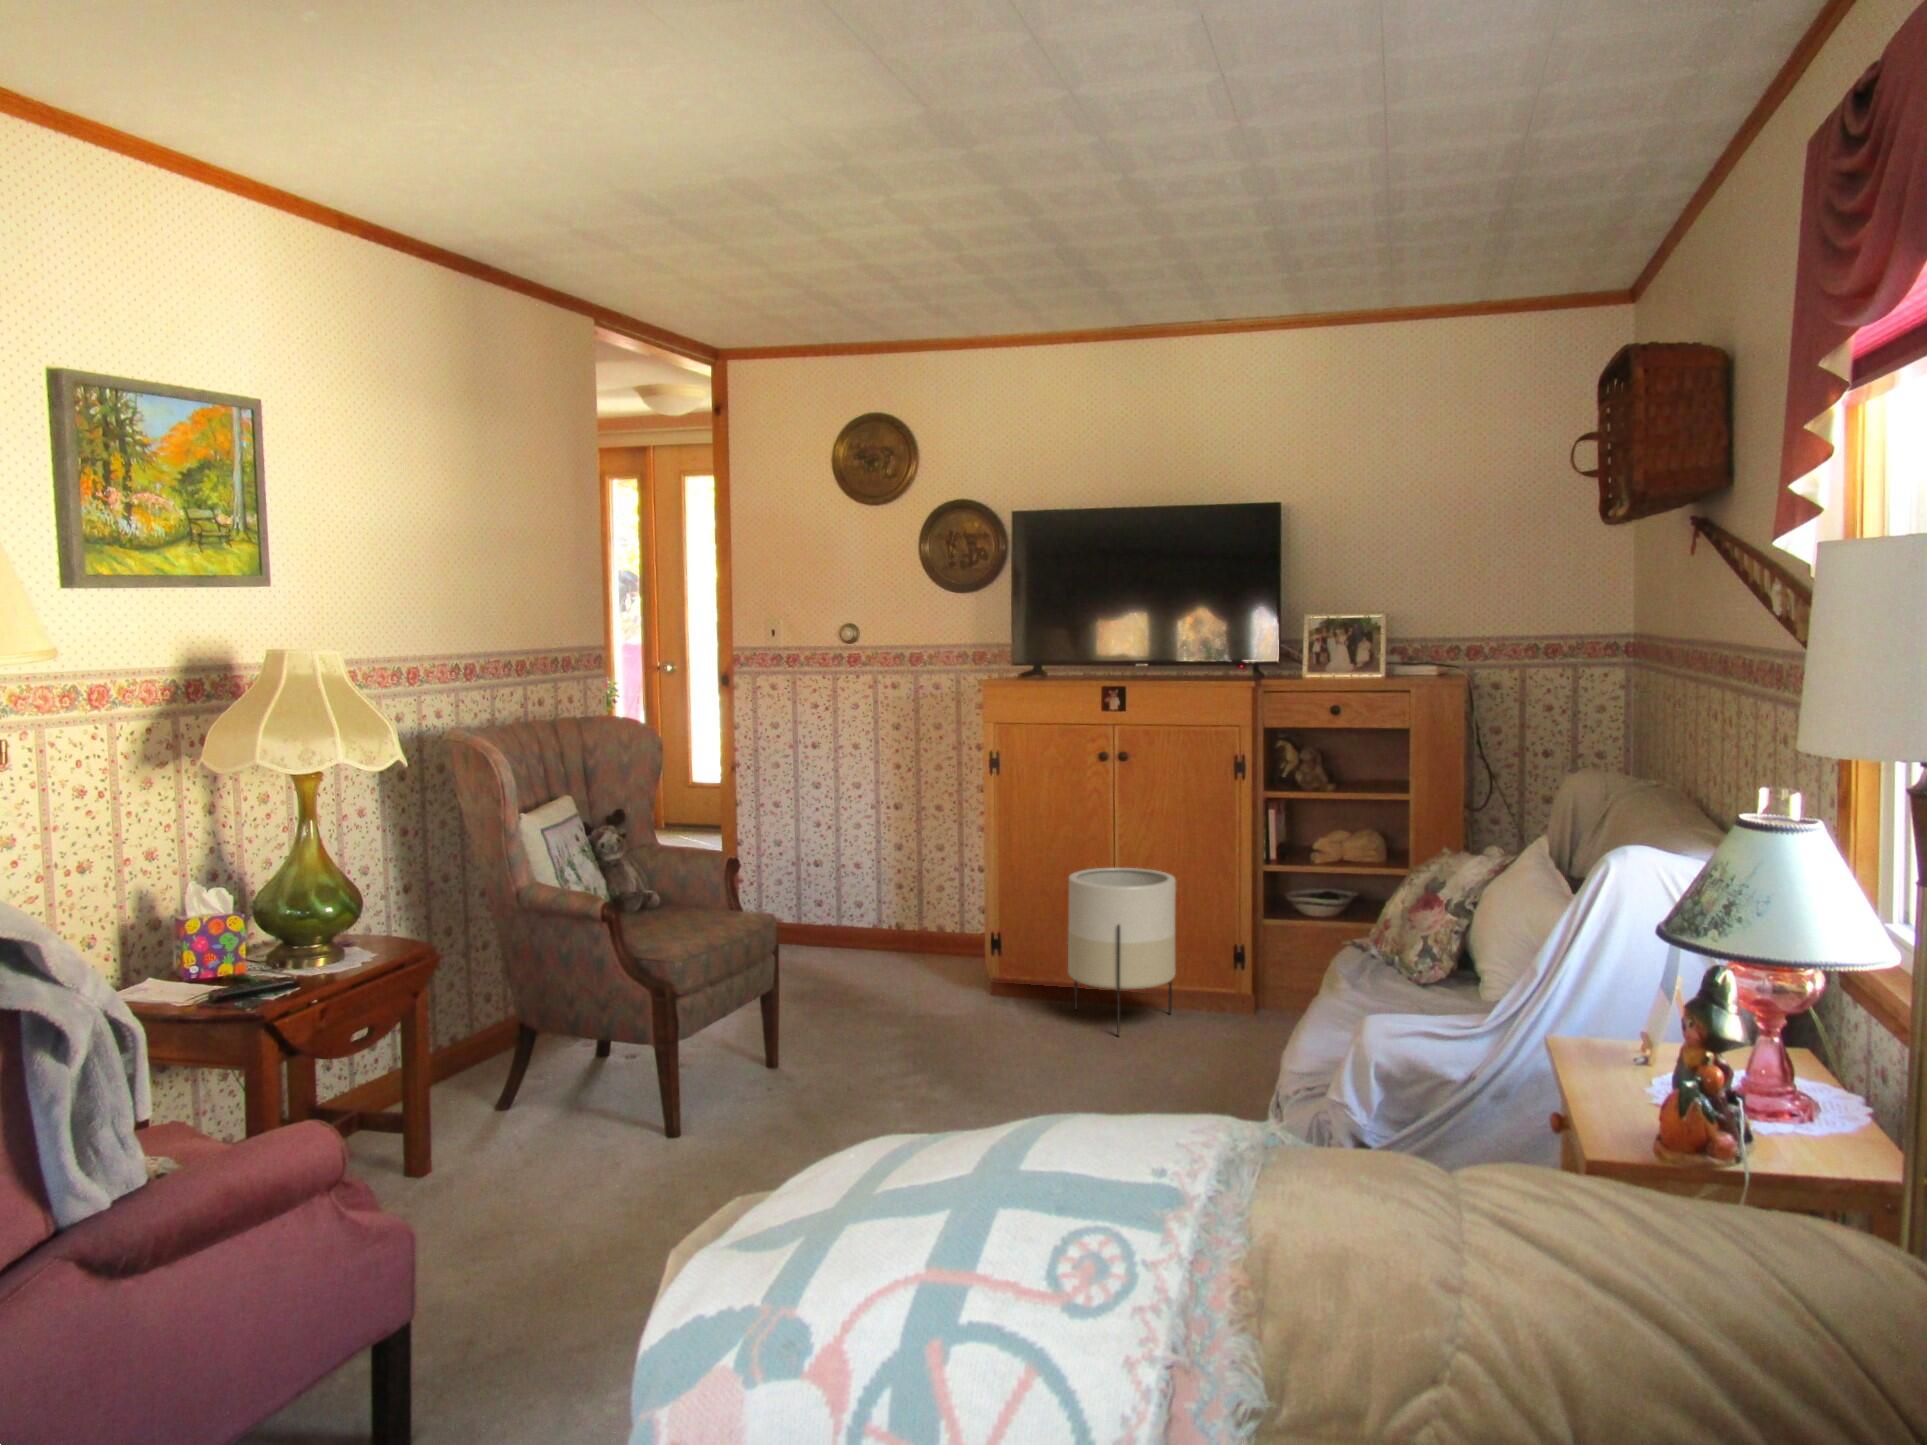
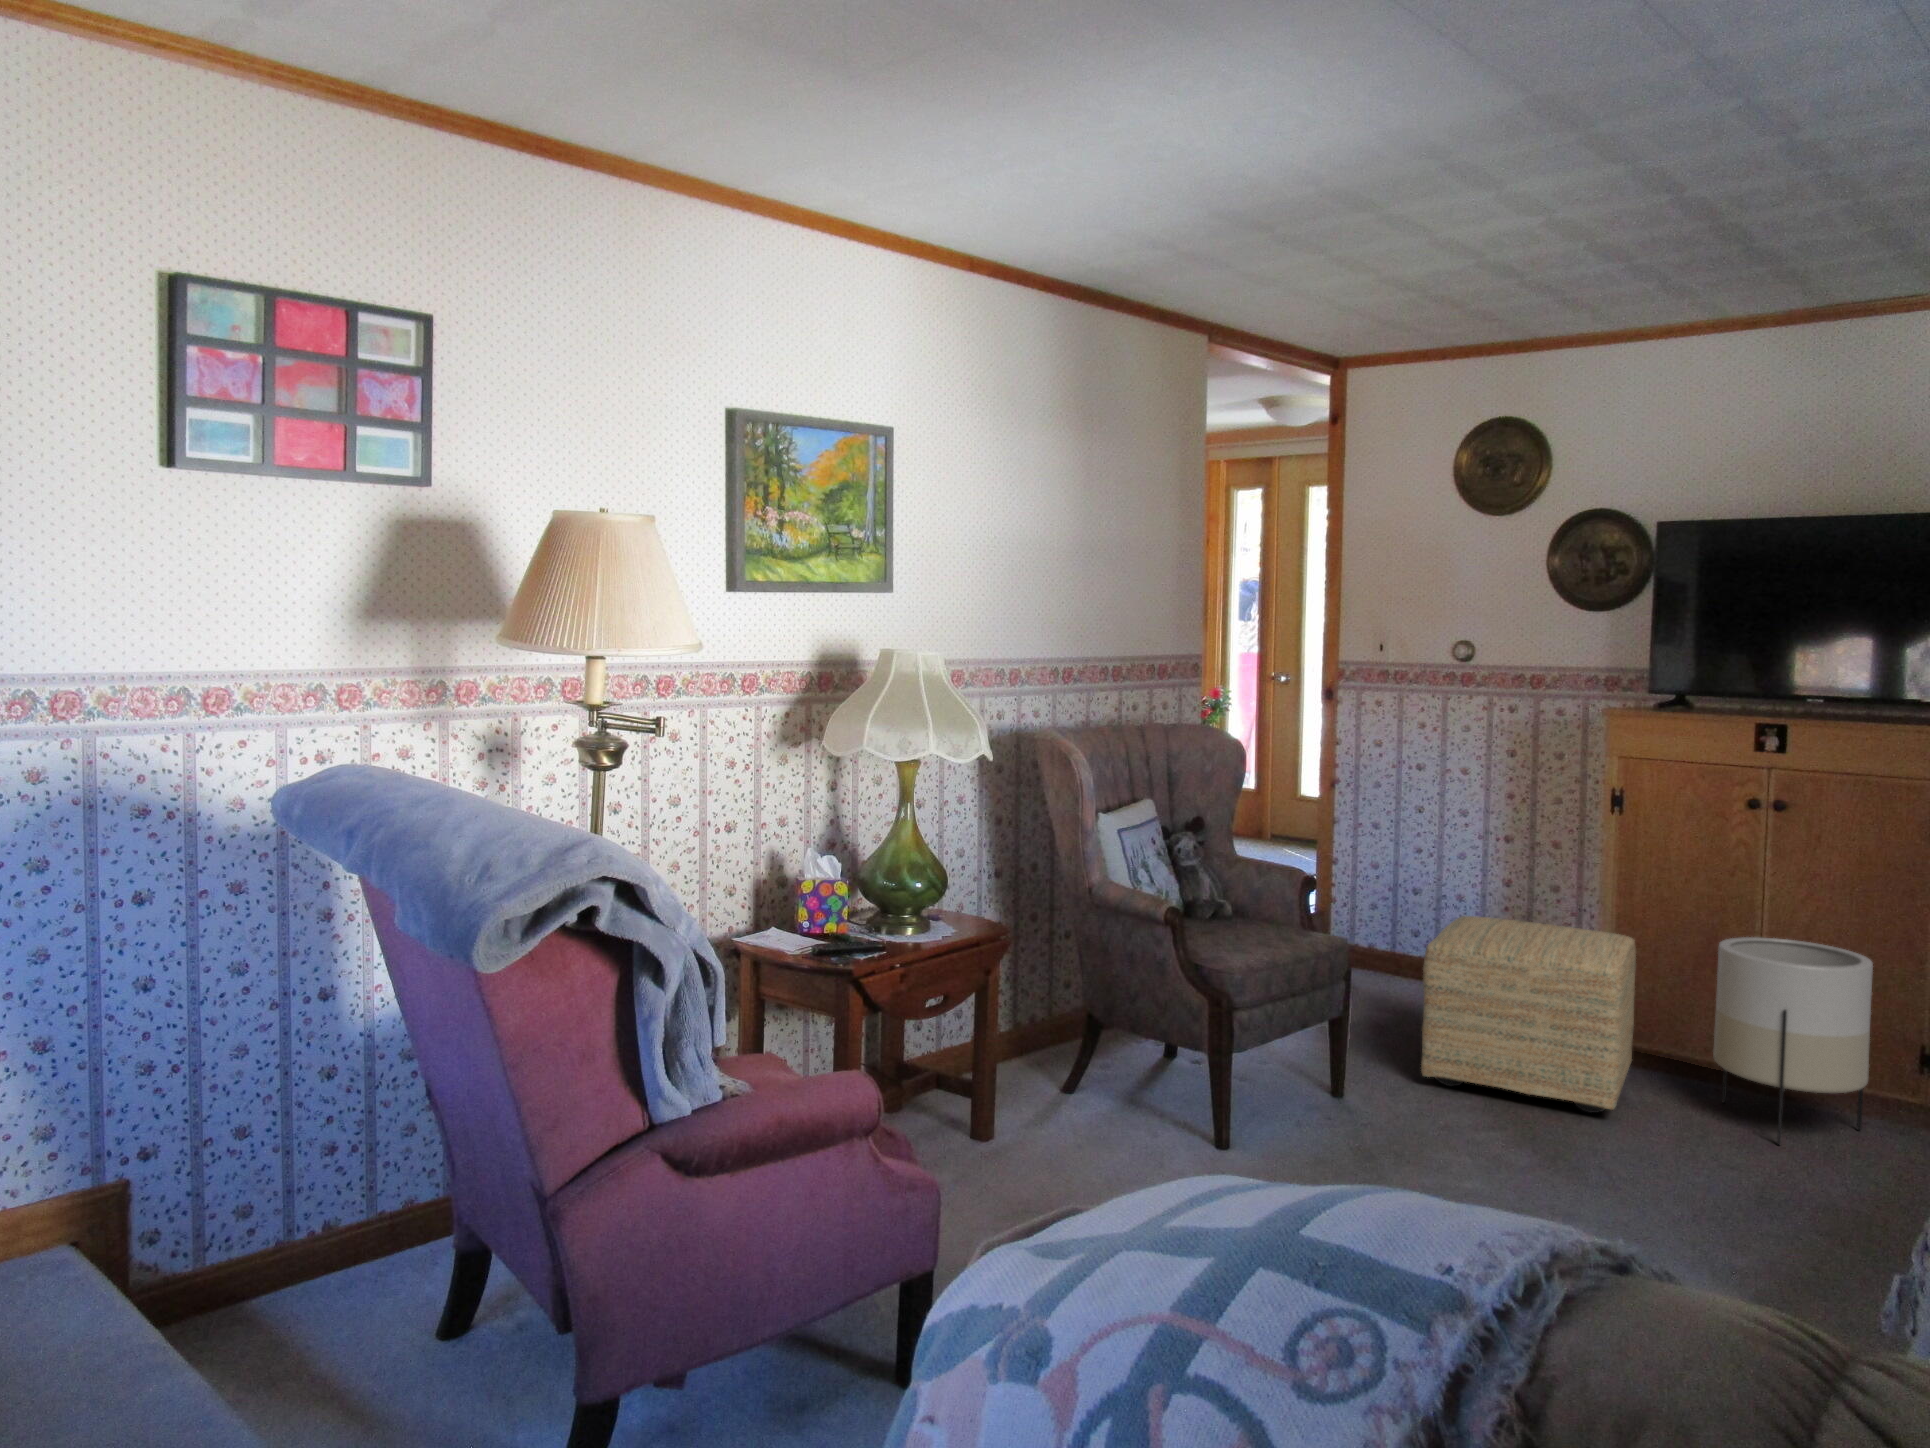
ottoman: none [837,878,1006,1036] -> present [1421,916,1636,1113]

